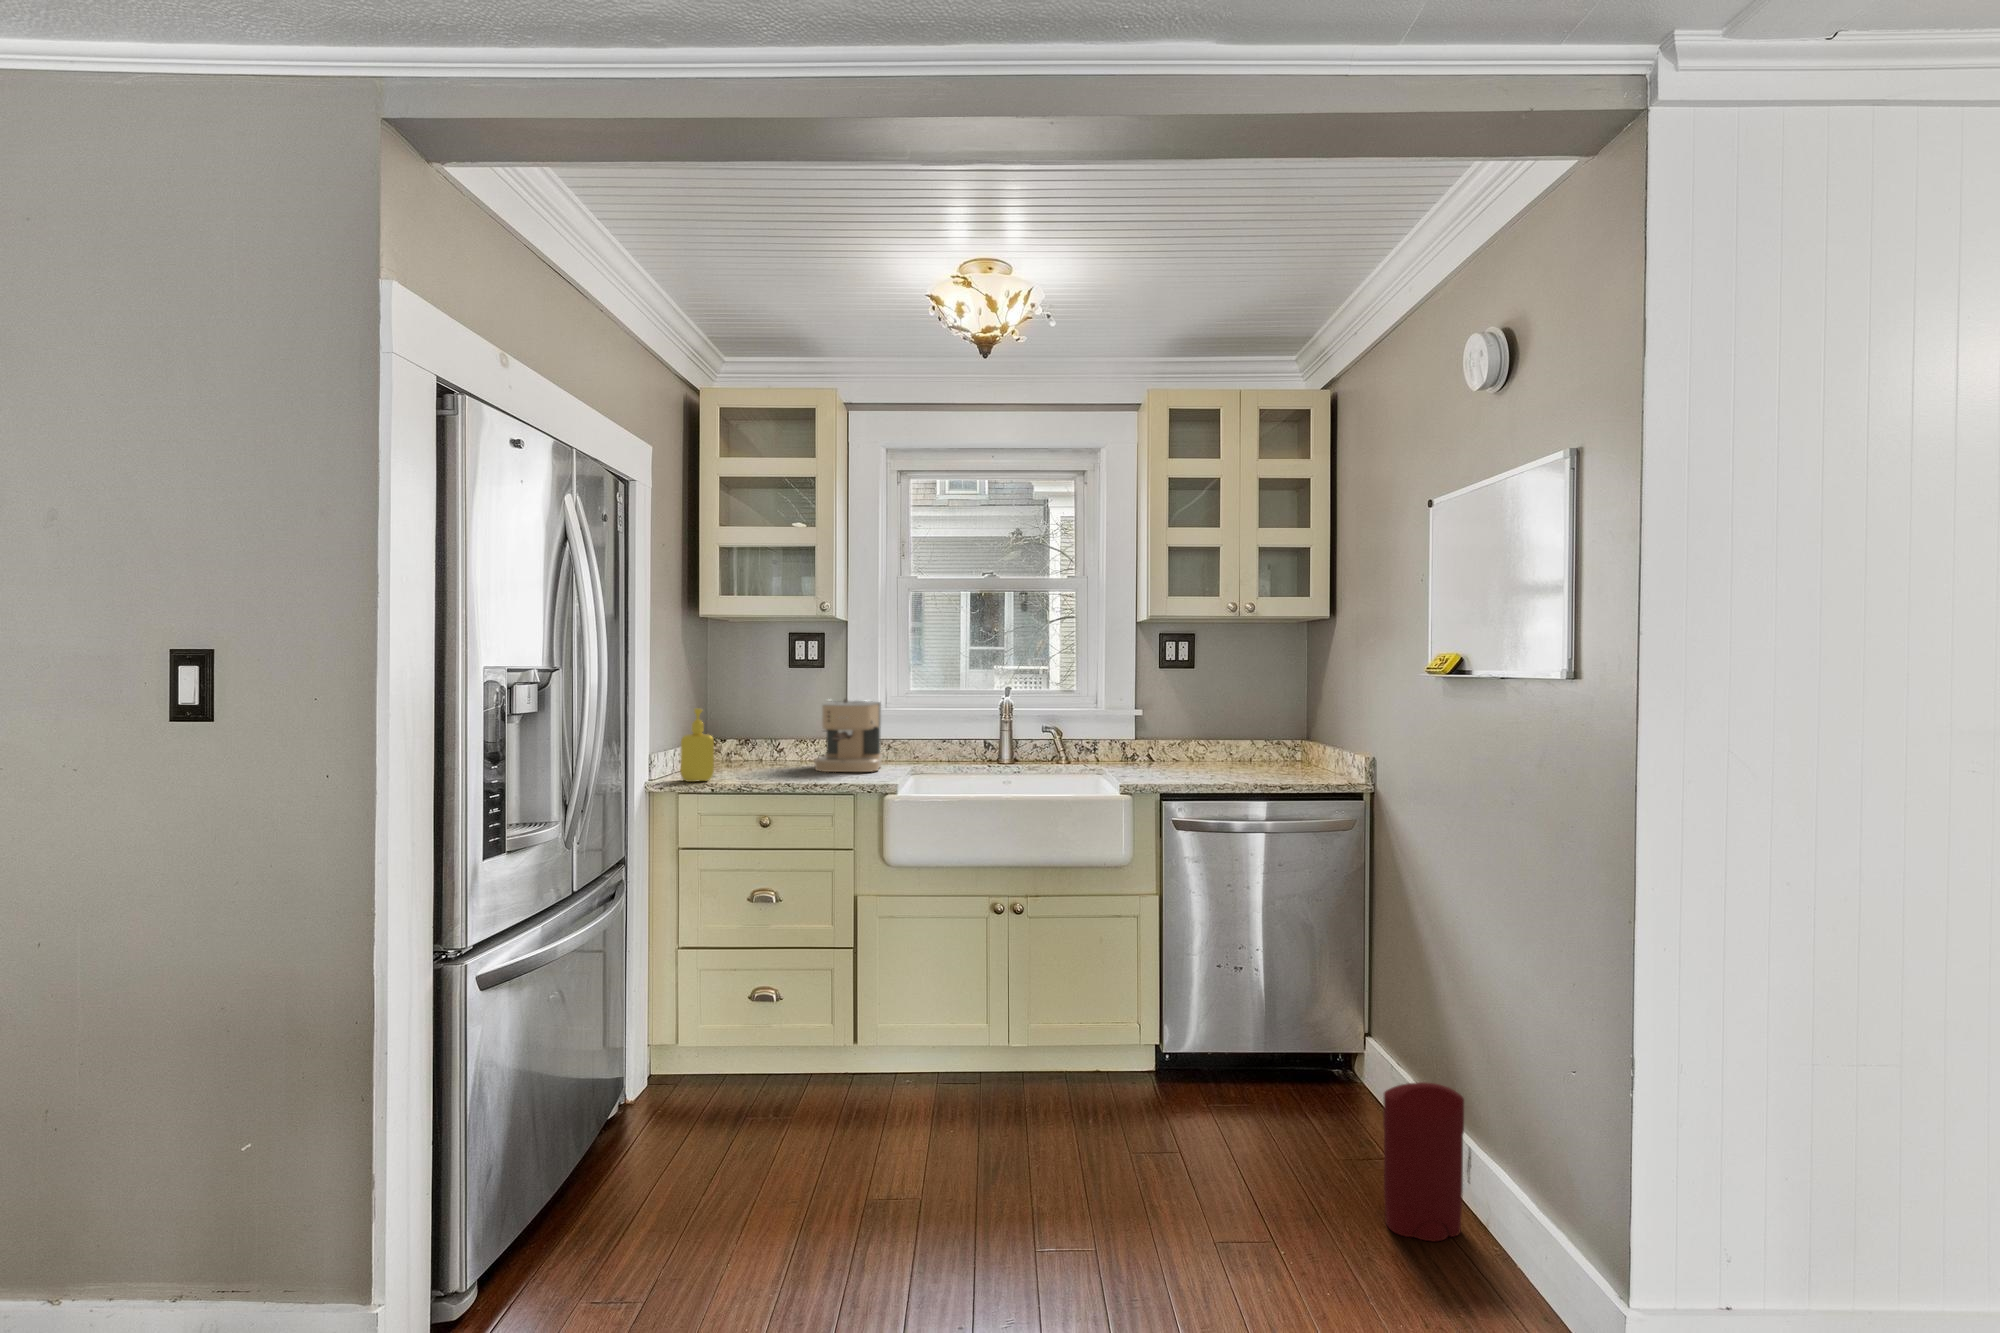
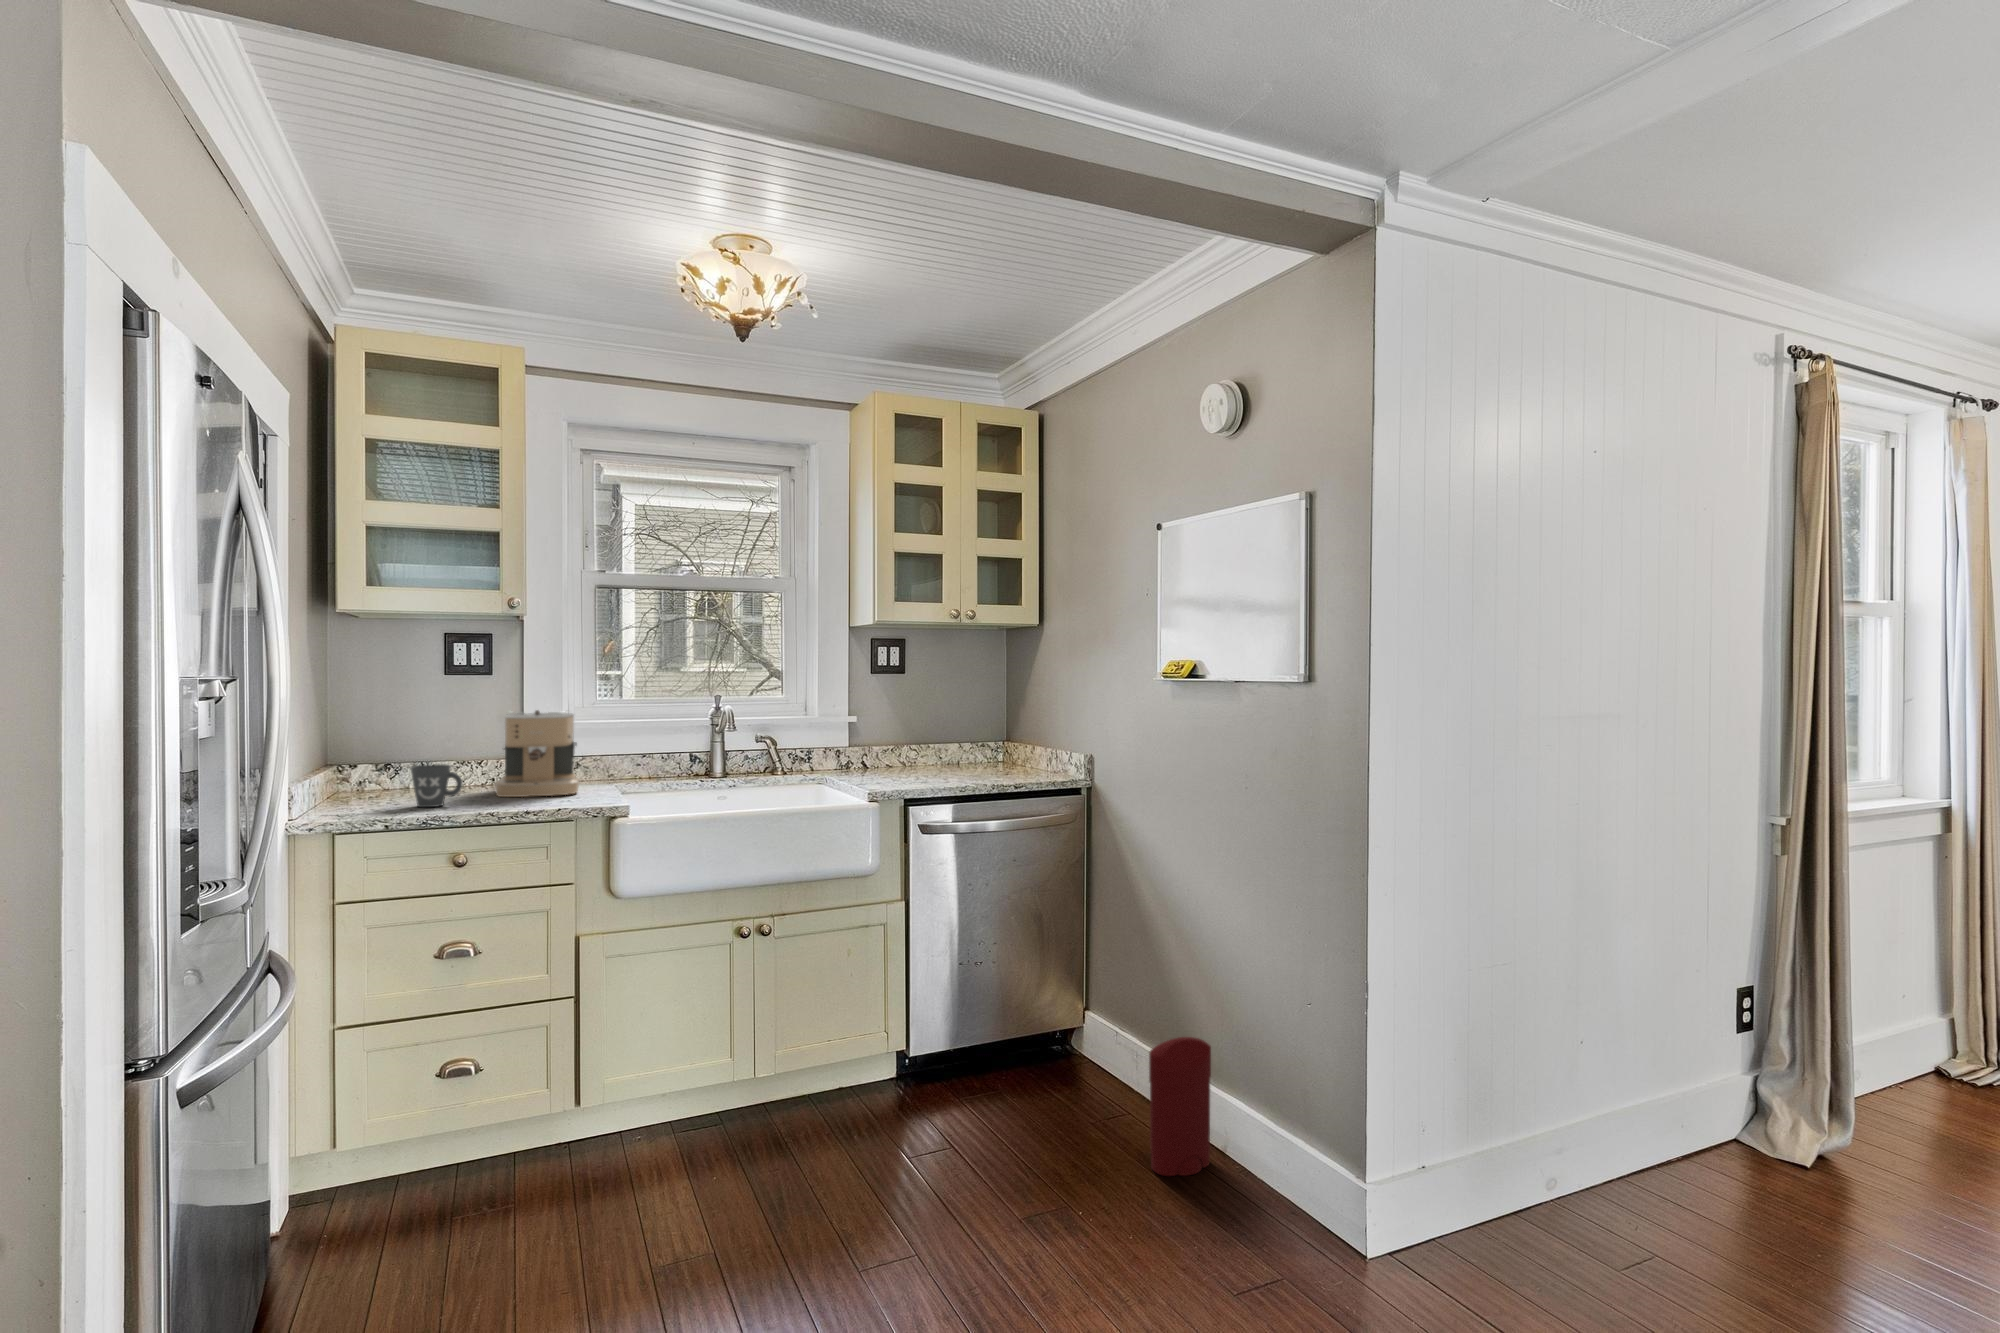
soap dispenser: present [680,708,714,782] -> none [333,725,383,818]
mug: none [742,742,779,777] -> present [411,764,462,807]

